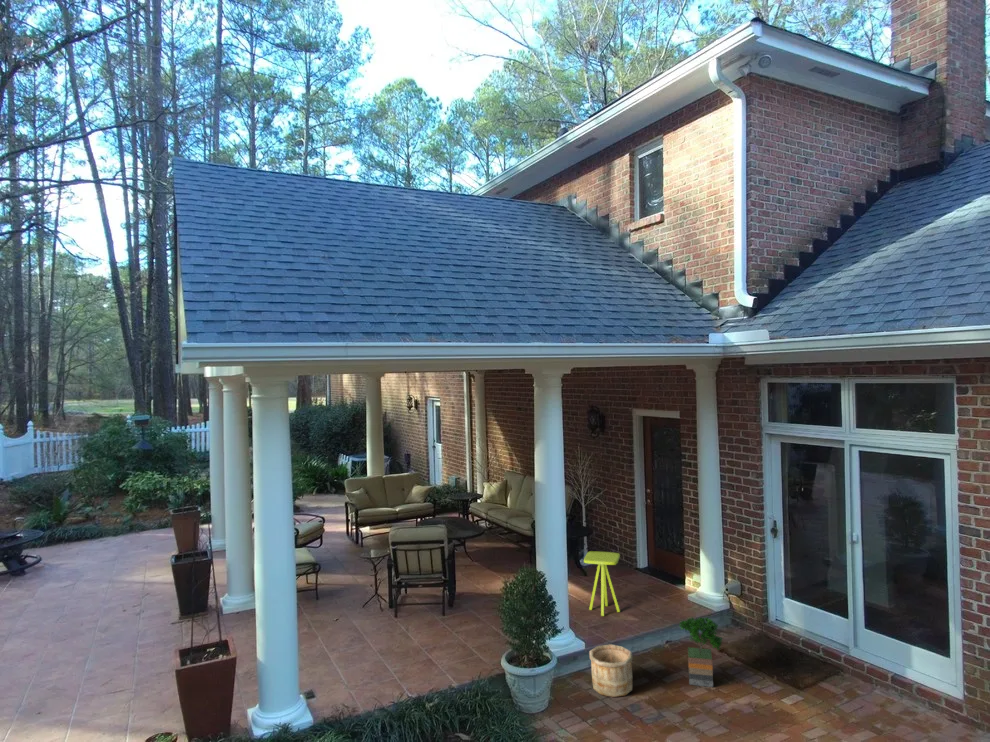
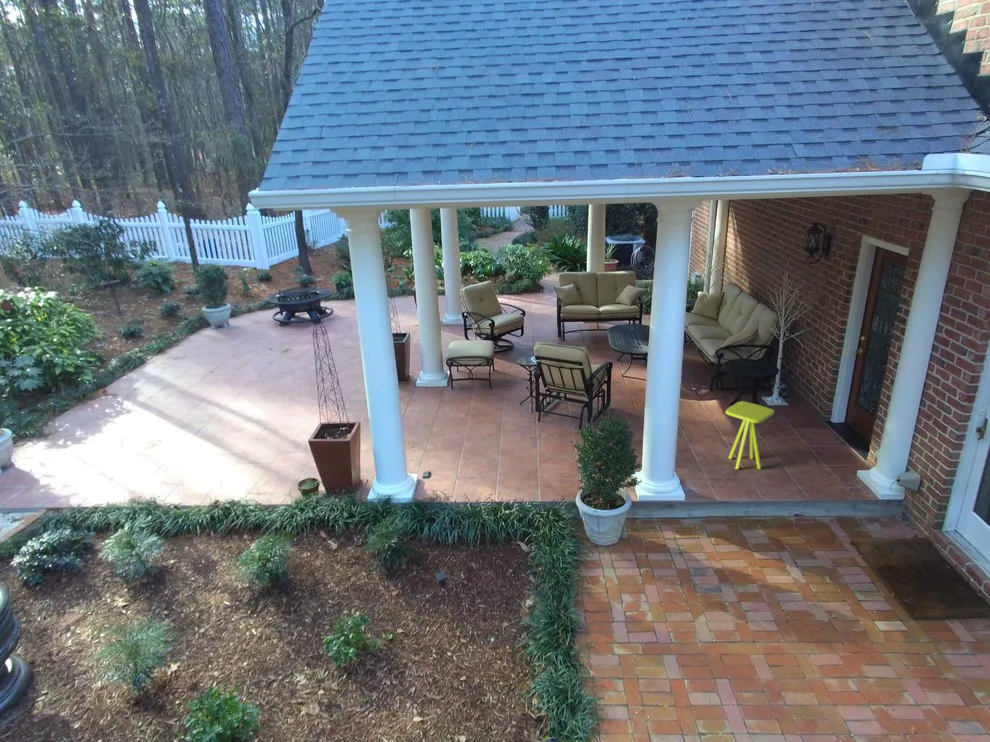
potted tree: present [680,618,722,687] -> none [779,503,833,578]
wooden bucket: present [589,644,632,697] -> none [672,503,720,556]

